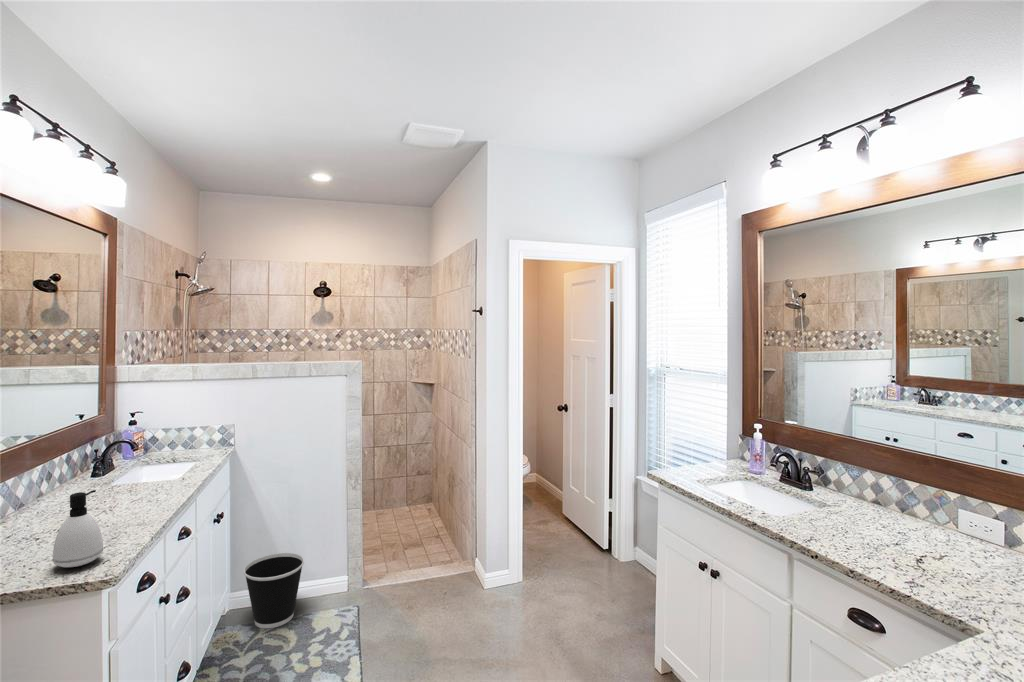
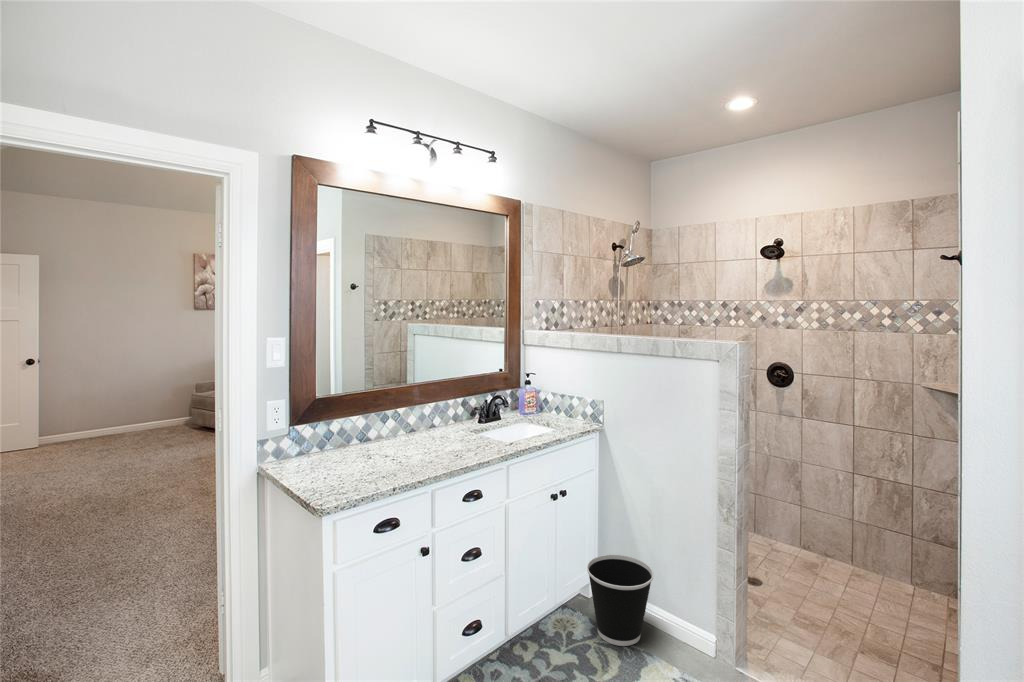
soap dispenser: present [53,490,103,567] -> none [324,420,360,485]

